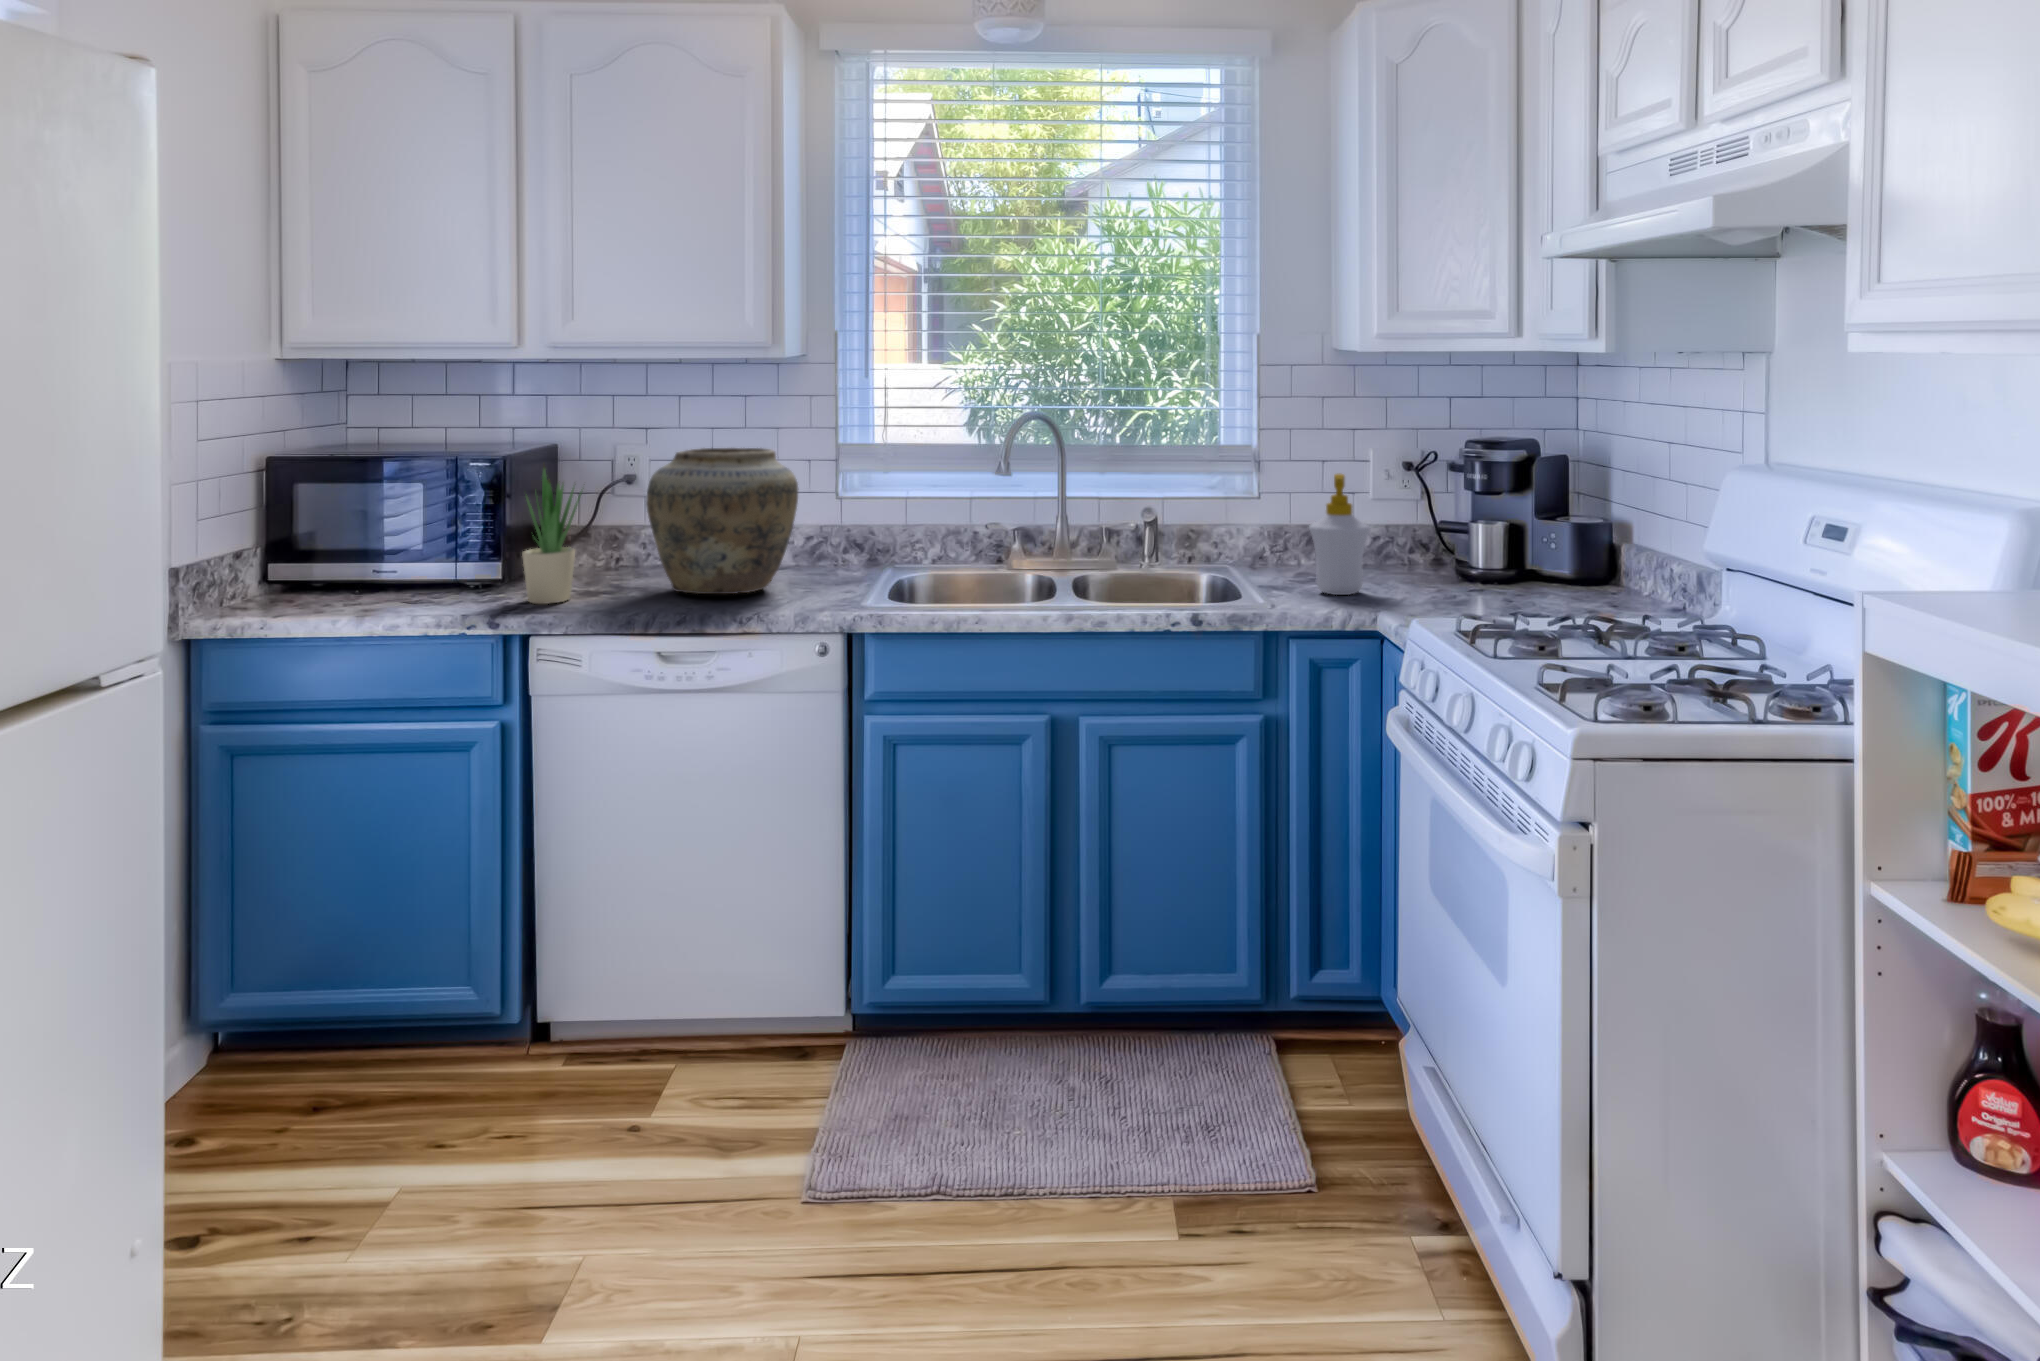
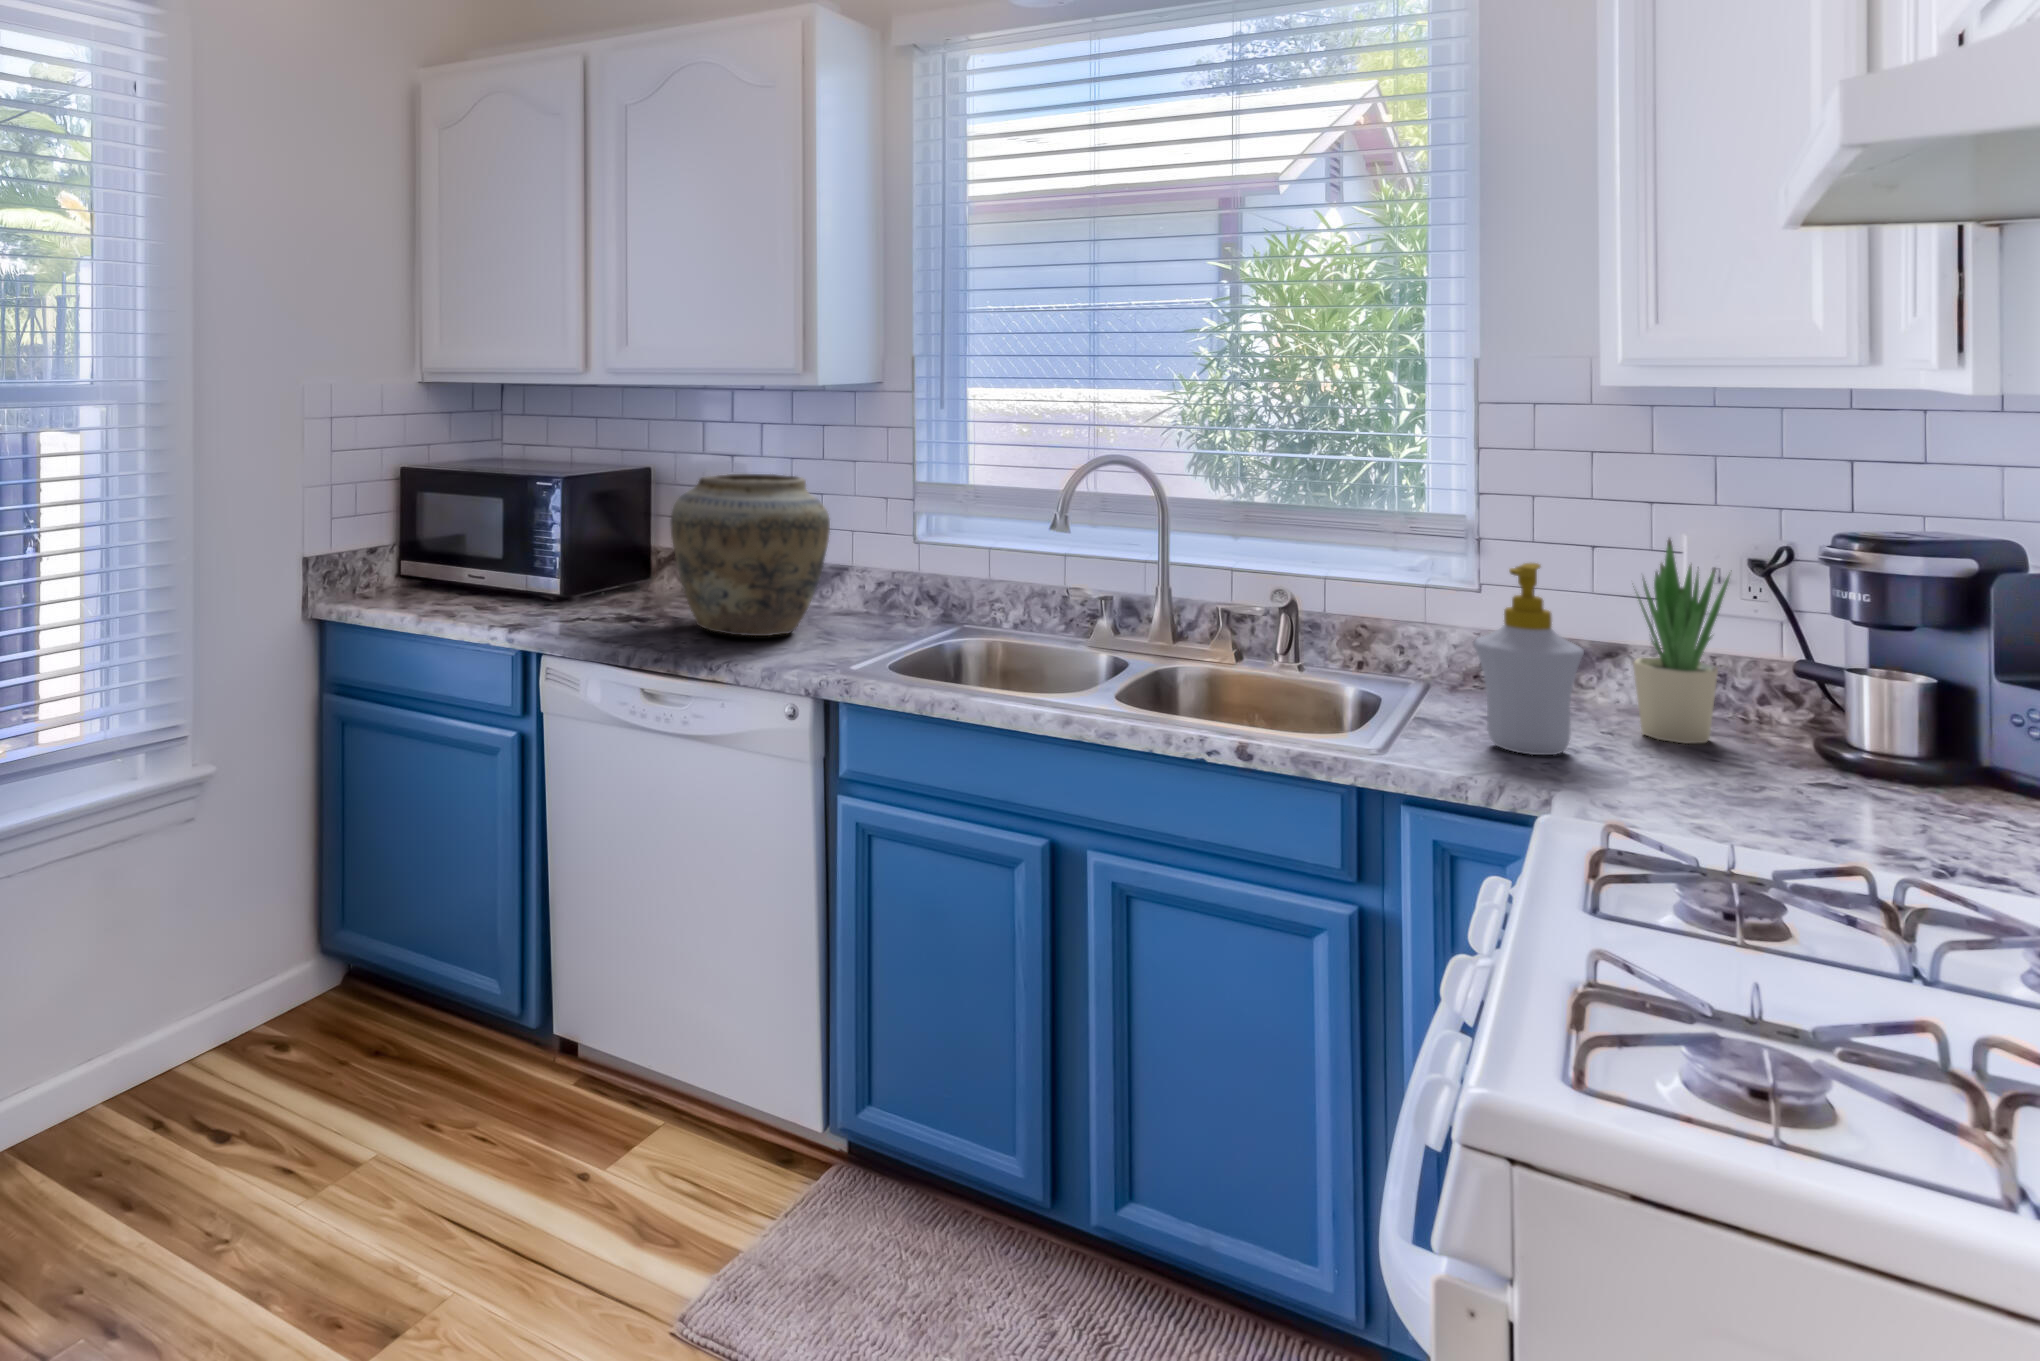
potted plant: present [522,466,582,604] -> present [1633,539,1729,743]

